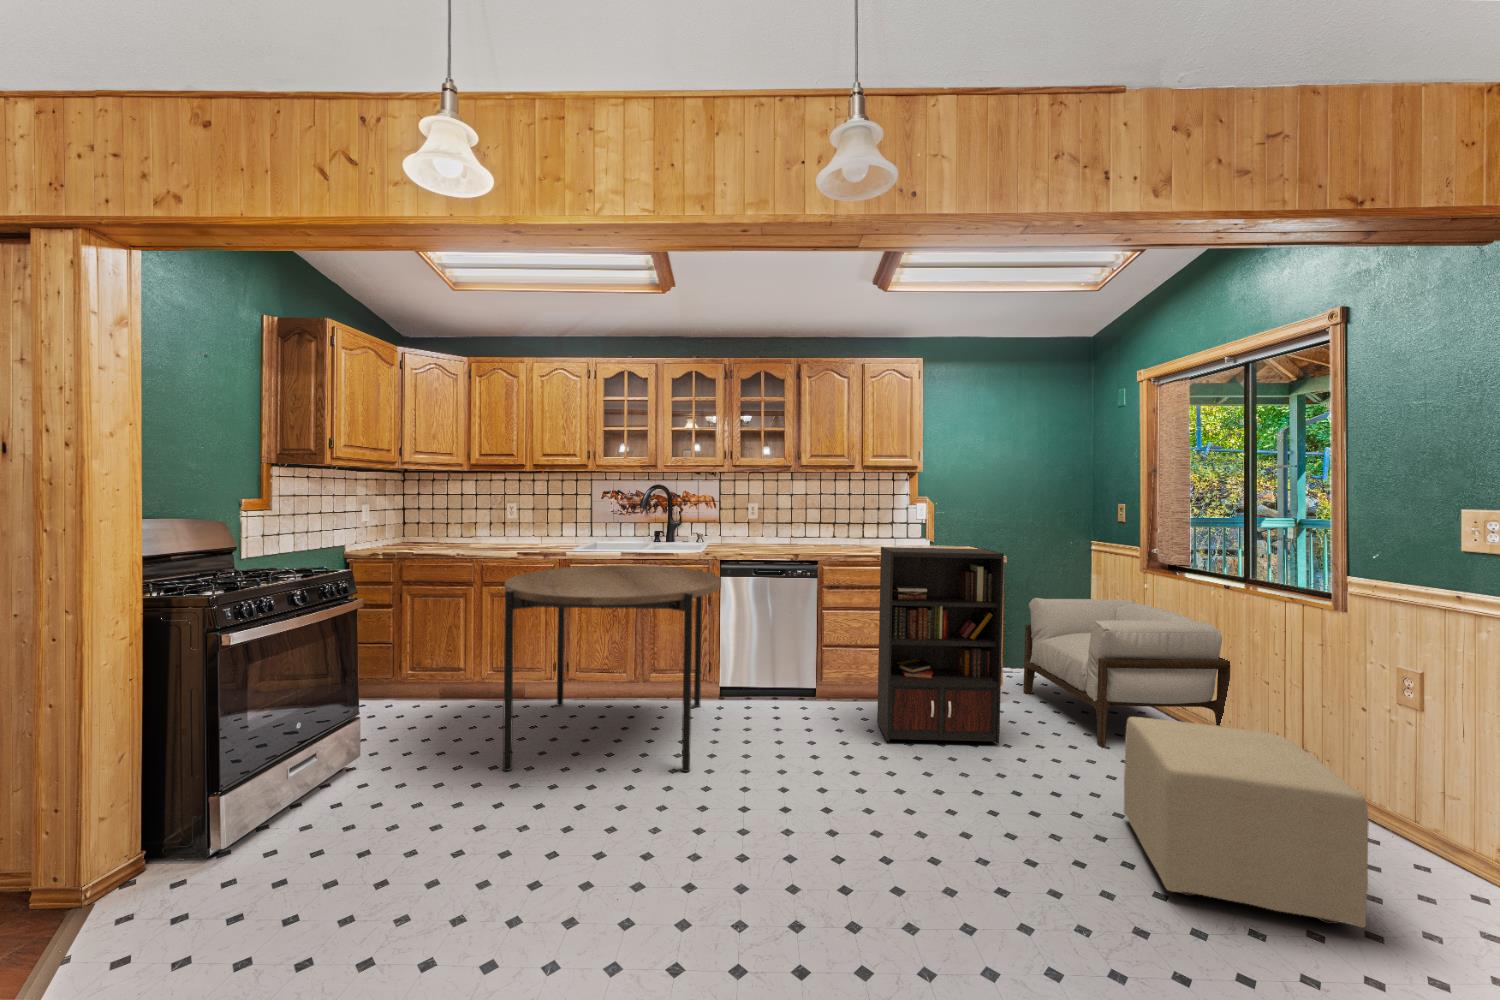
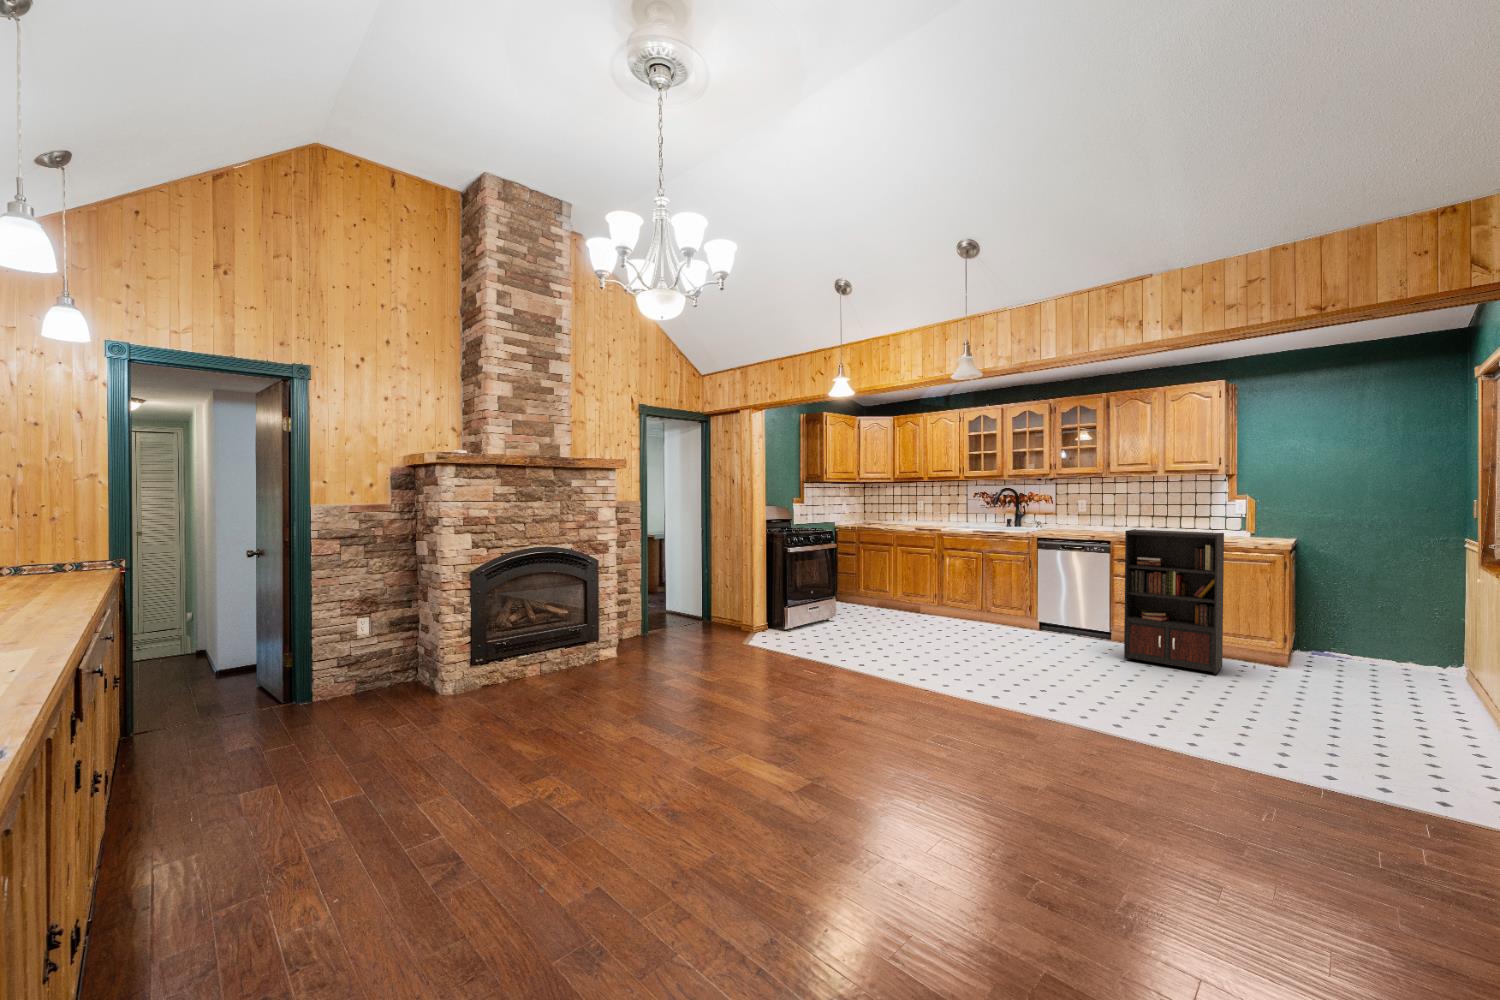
dining table: present [503,565,721,772] -> none [891,537,1019,646]
armchair: present [1024,598,1230,746] -> none [1317,581,1479,716]
ottoman: present [1124,717,1369,928] -> none [1194,638,1348,747]

